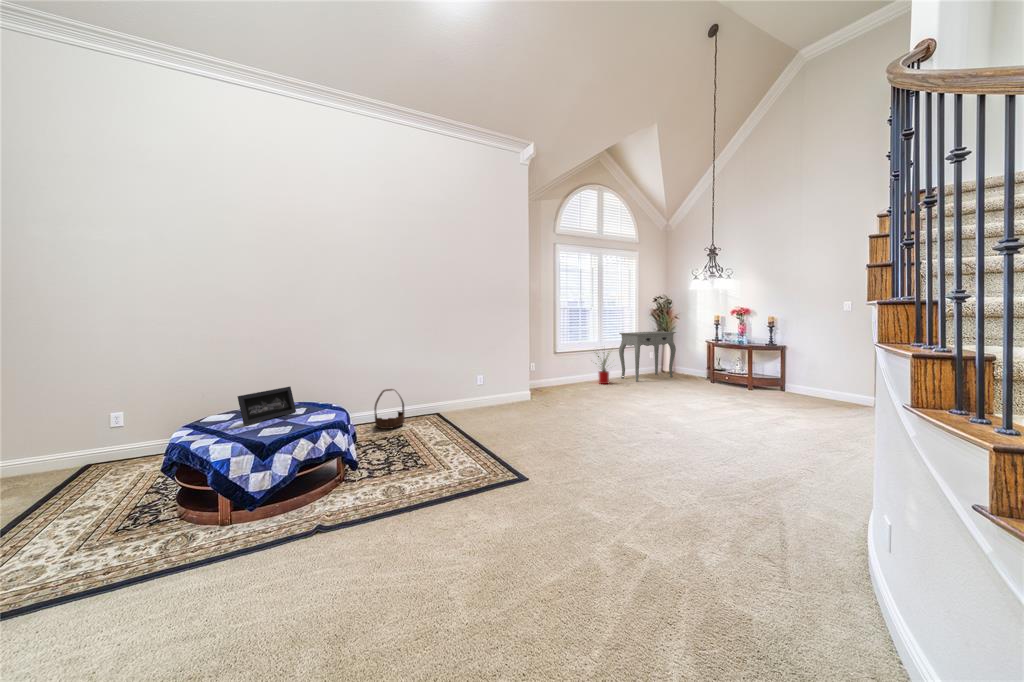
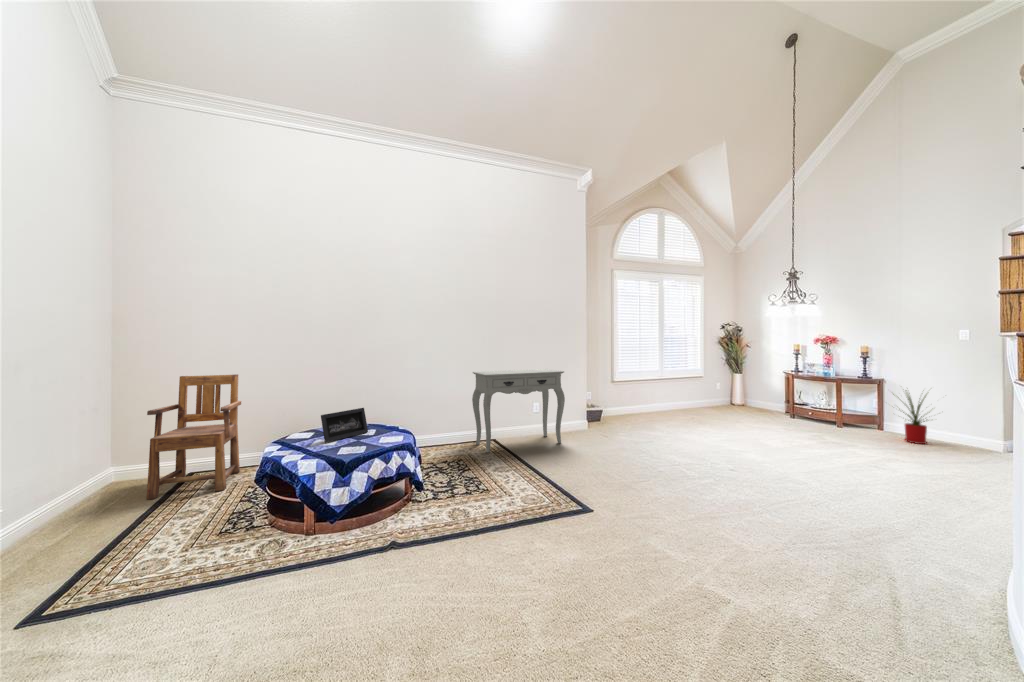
console table: present [619,331,676,382] -> present [472,369,565,453]
house plant: present [596,353,609,384] -> present [893,394,927,444]
armchair: none [19,354,152,498] -> present [147,374,241,499]
basket: present [374,389,405,429] -> none [434,413,462,453]

